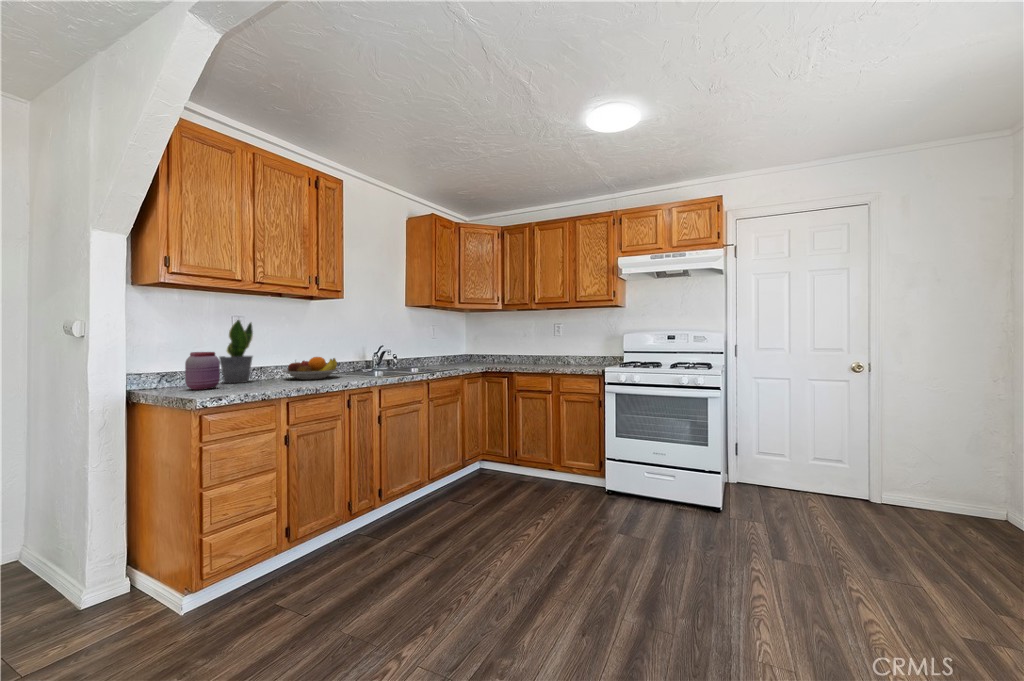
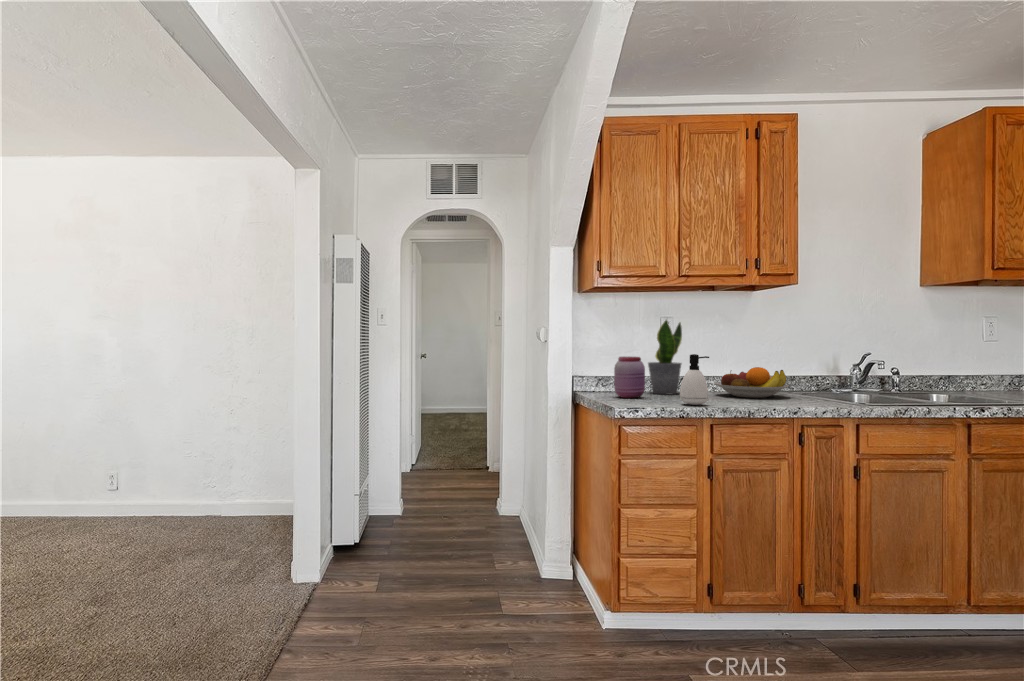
soap dispenser: none [259,348,285,389] -> present [680,354,709,405]

